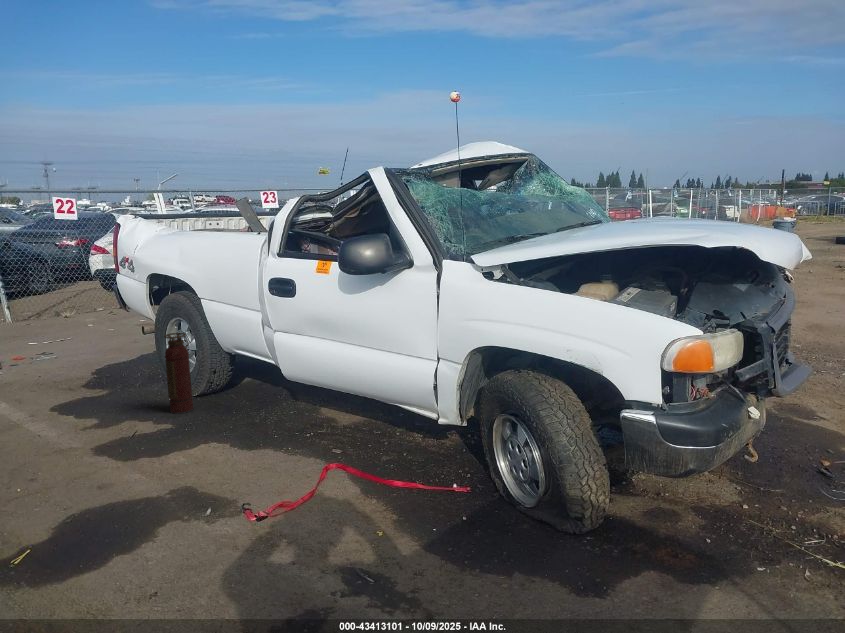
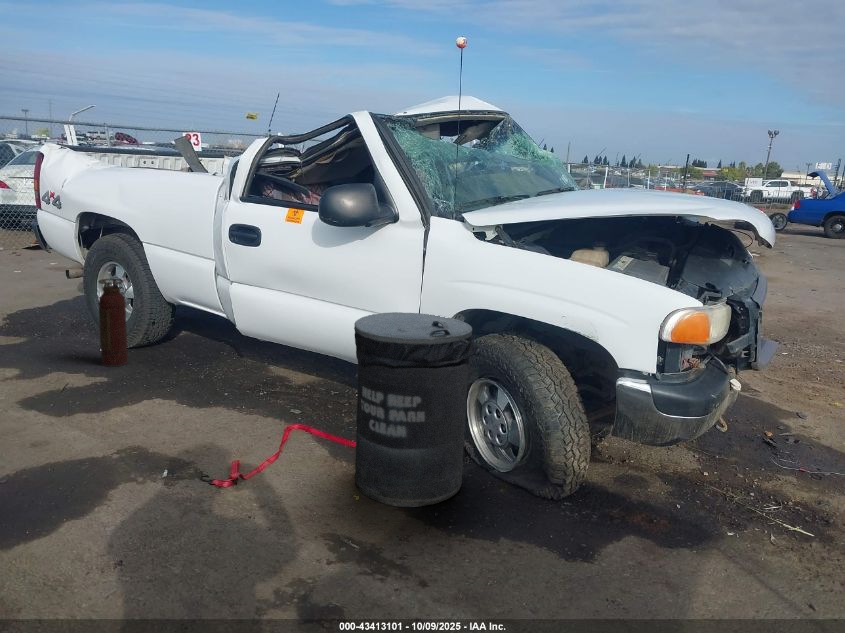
trash can: none [371,353,492,543] -> present [354,312,480,507]

